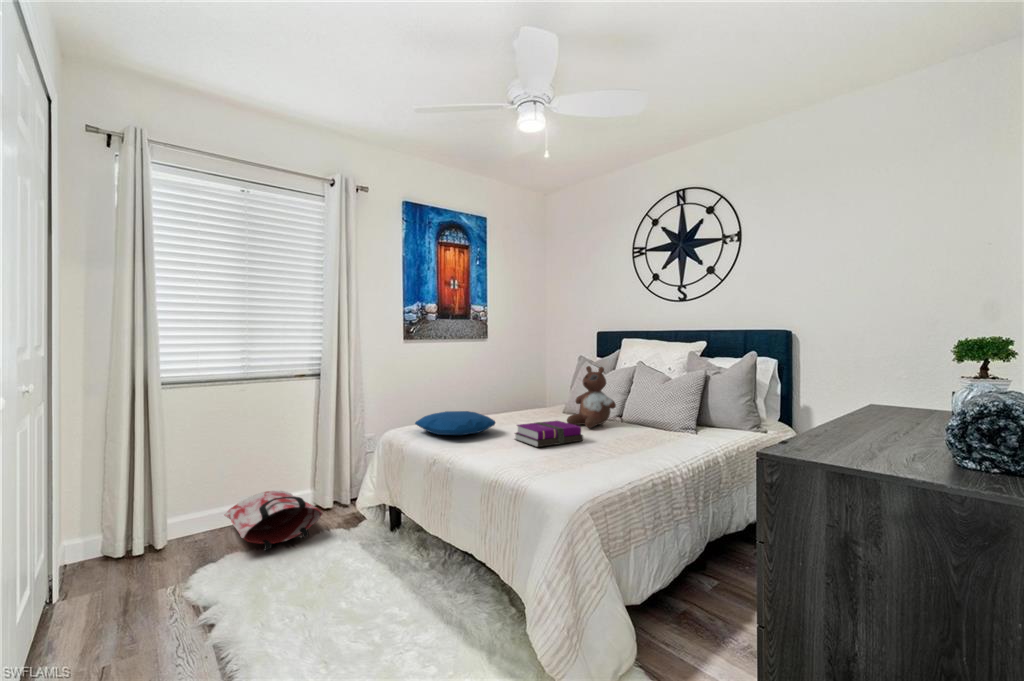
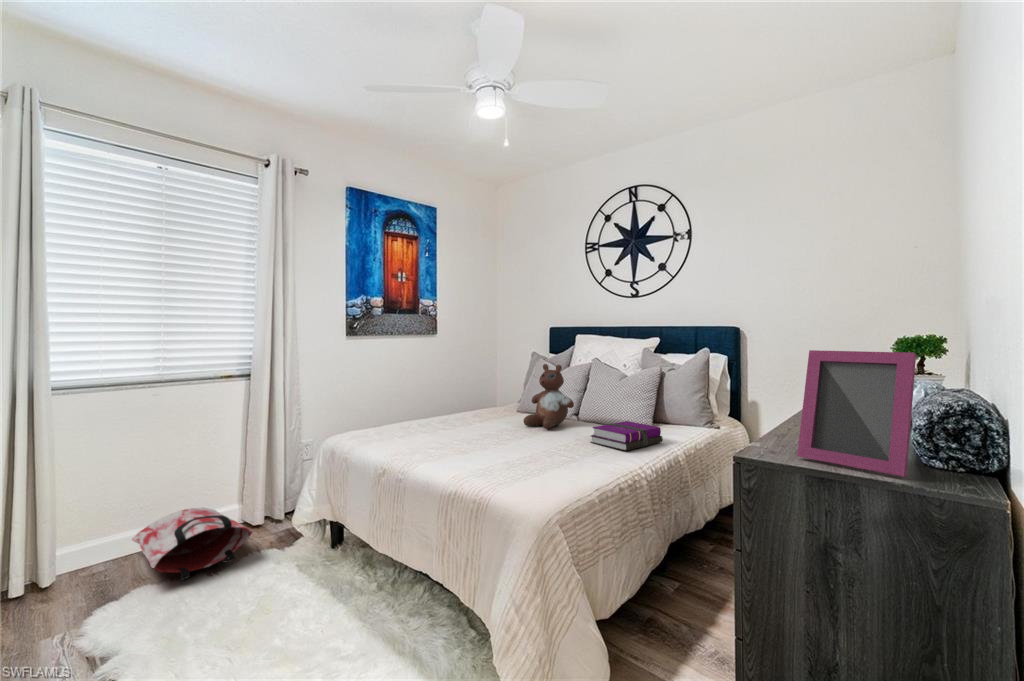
picture frame: none [803,352,913,469] -> present [797,350,916,477]
pillow: present [415,411,495,435] -> none [359,414,449,441]
notebook: present [515,421,583,447] -> present [591,421,663,451]

